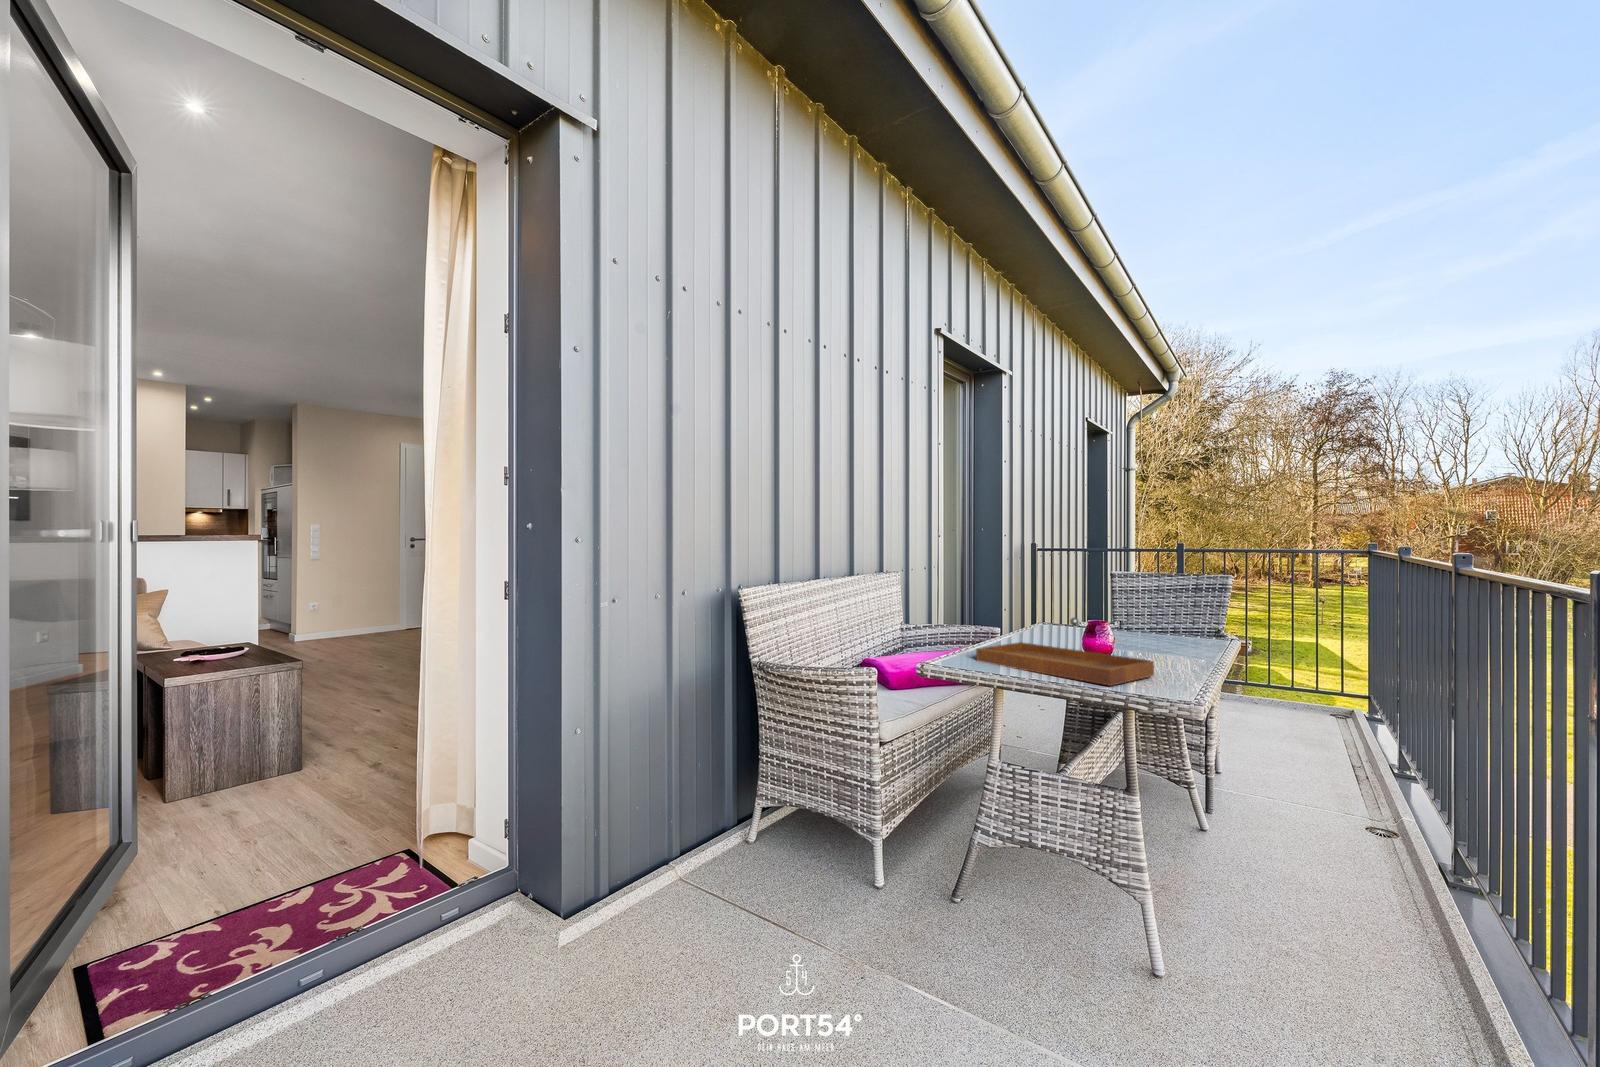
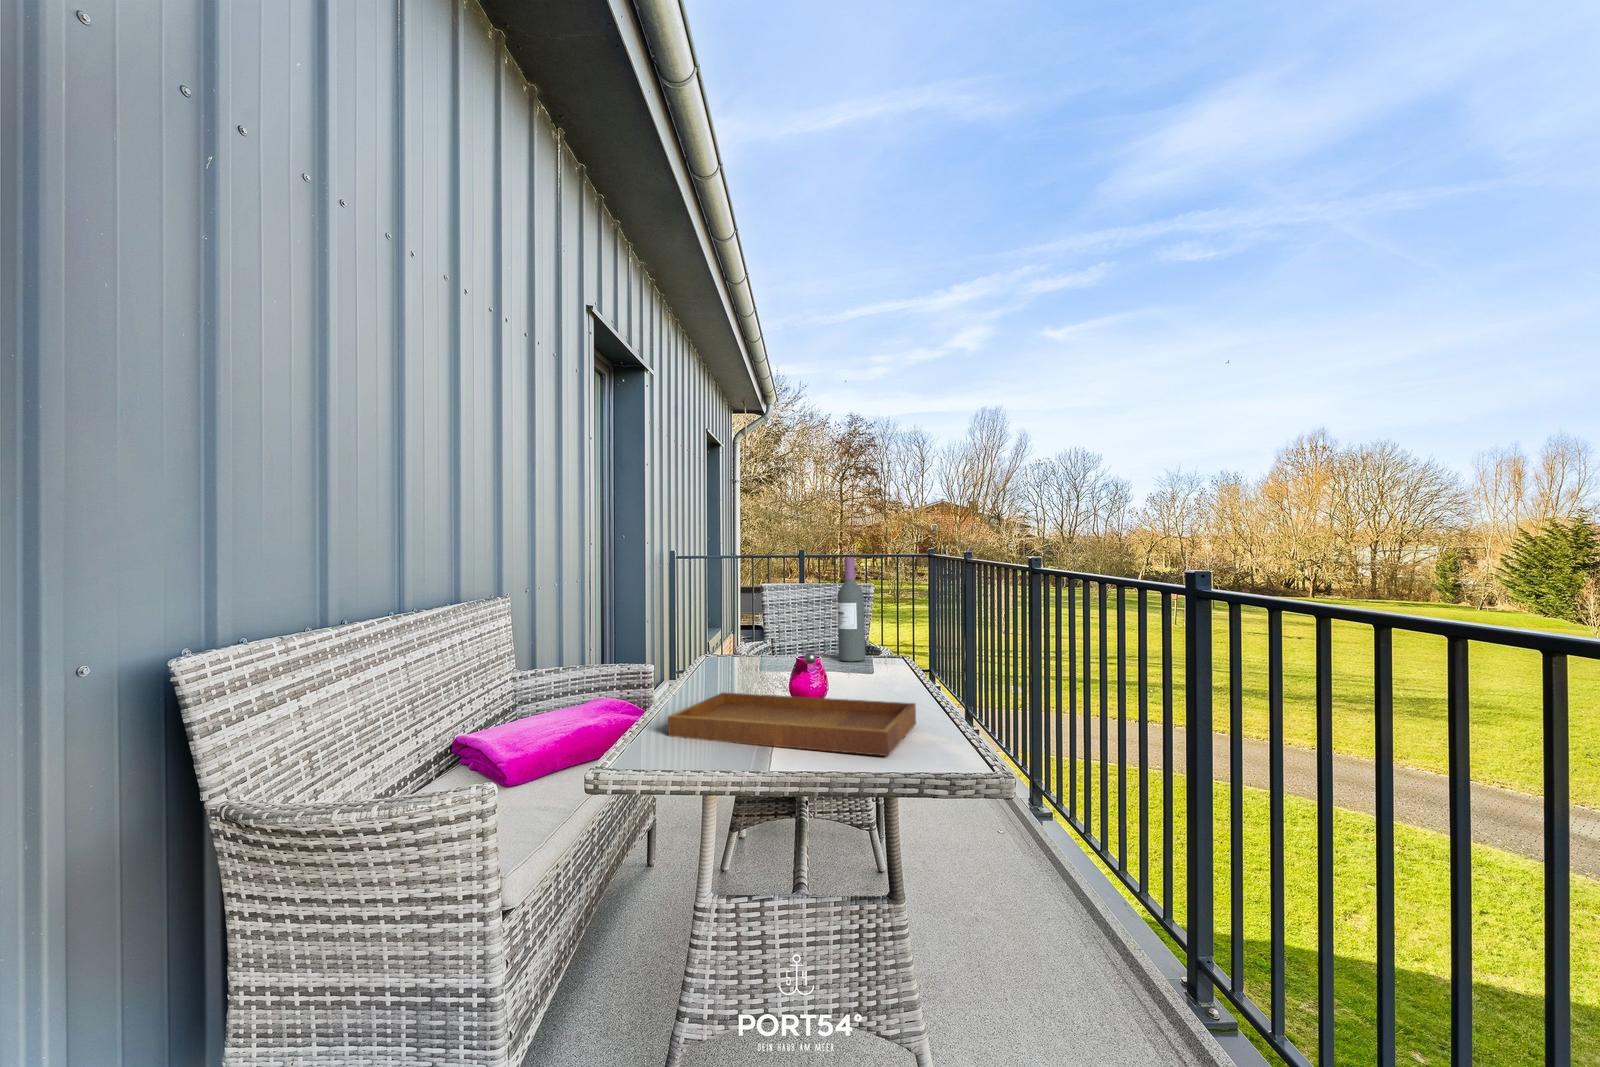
wine bottle: none [1143,556,1168,641] -> present [837,557,865,662]

